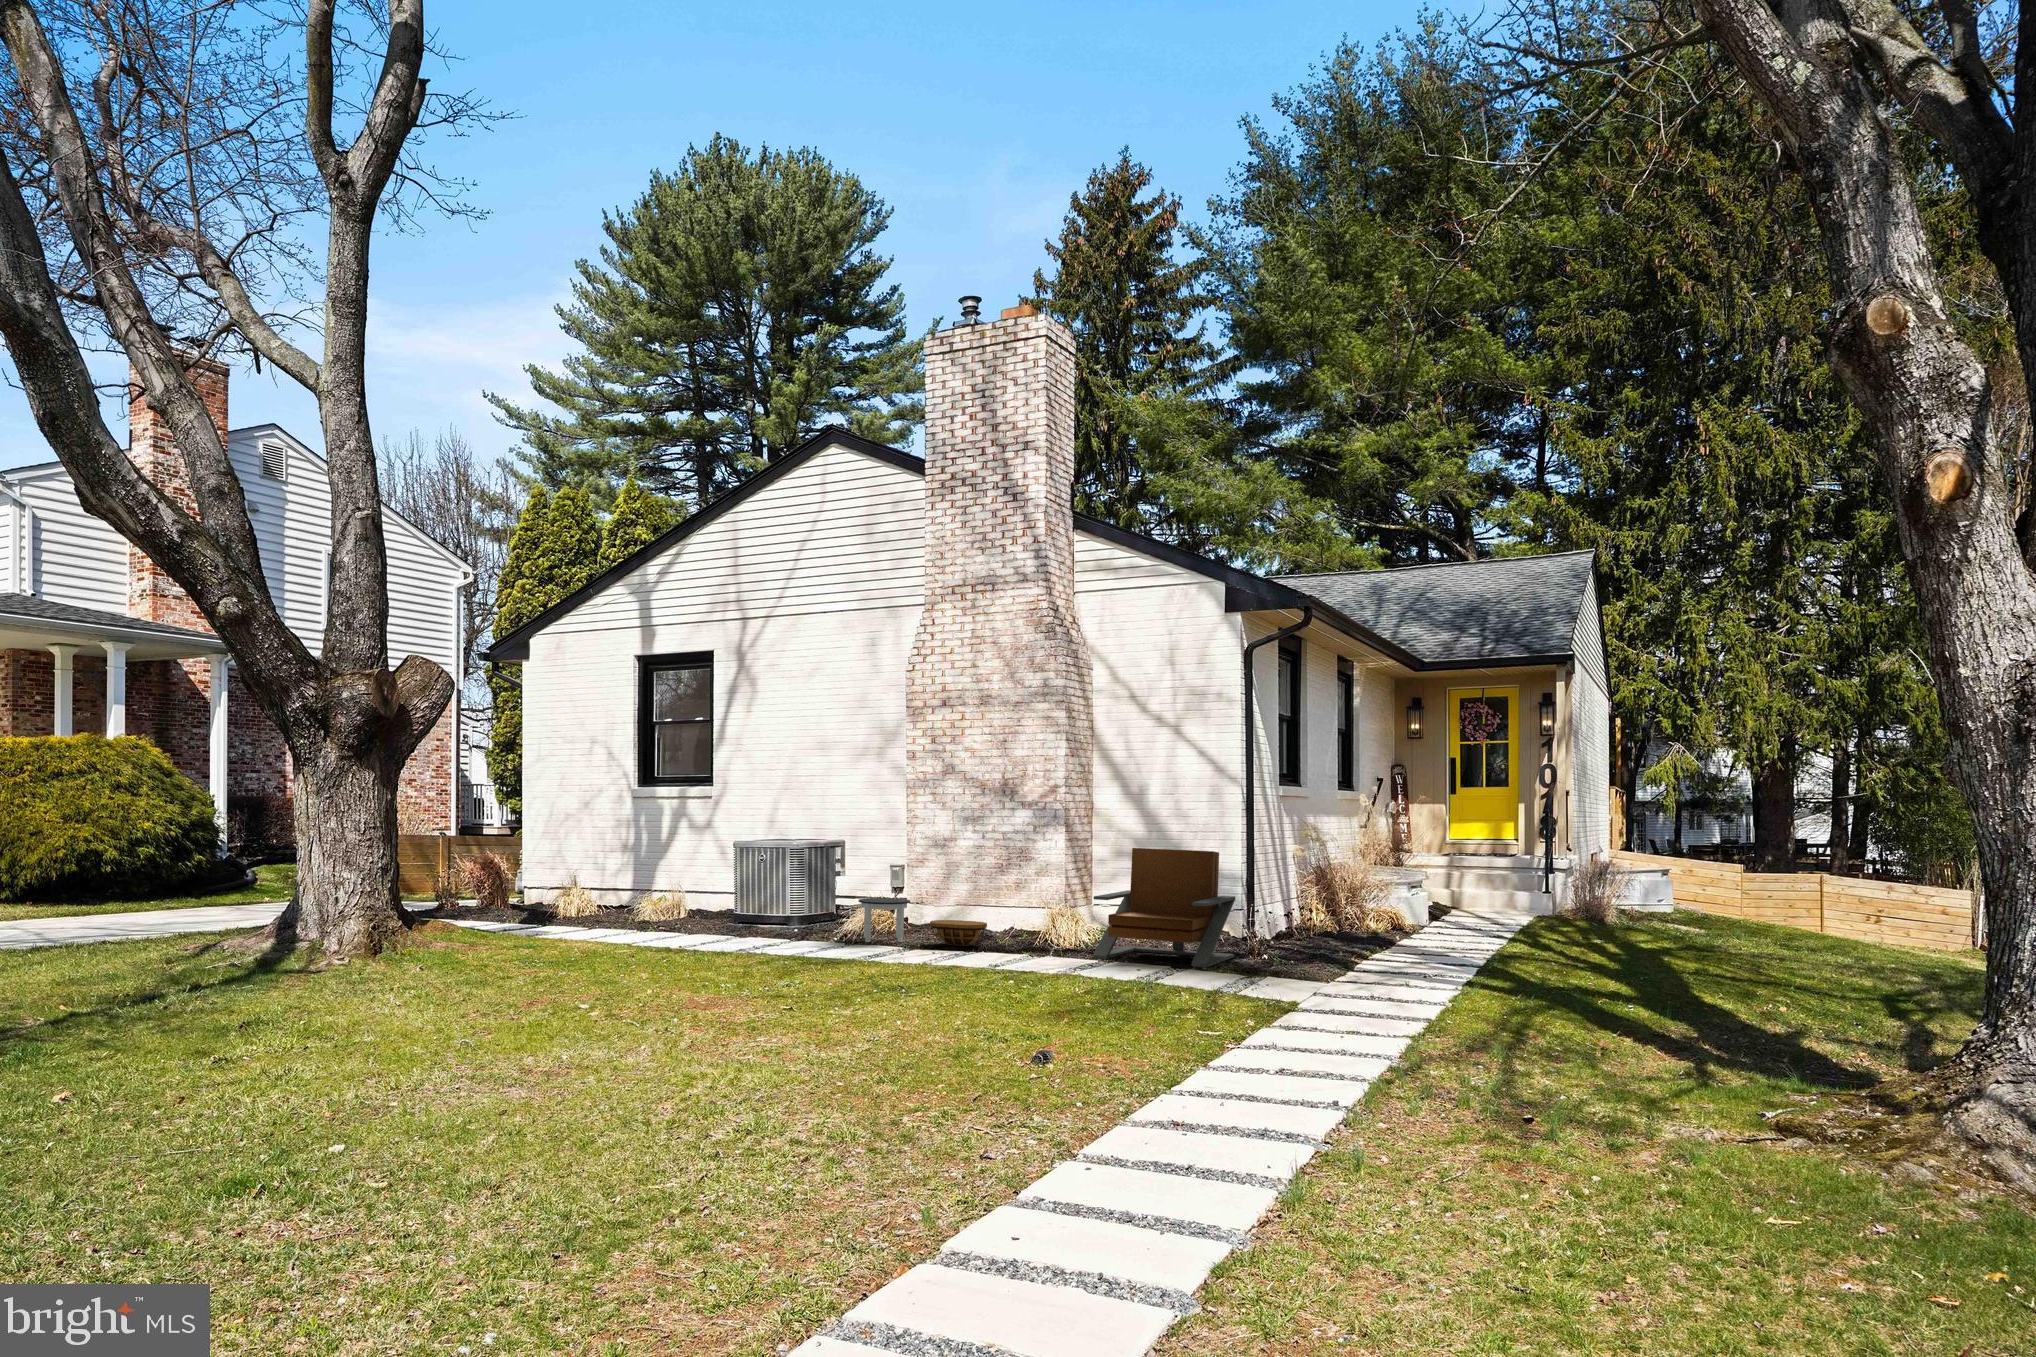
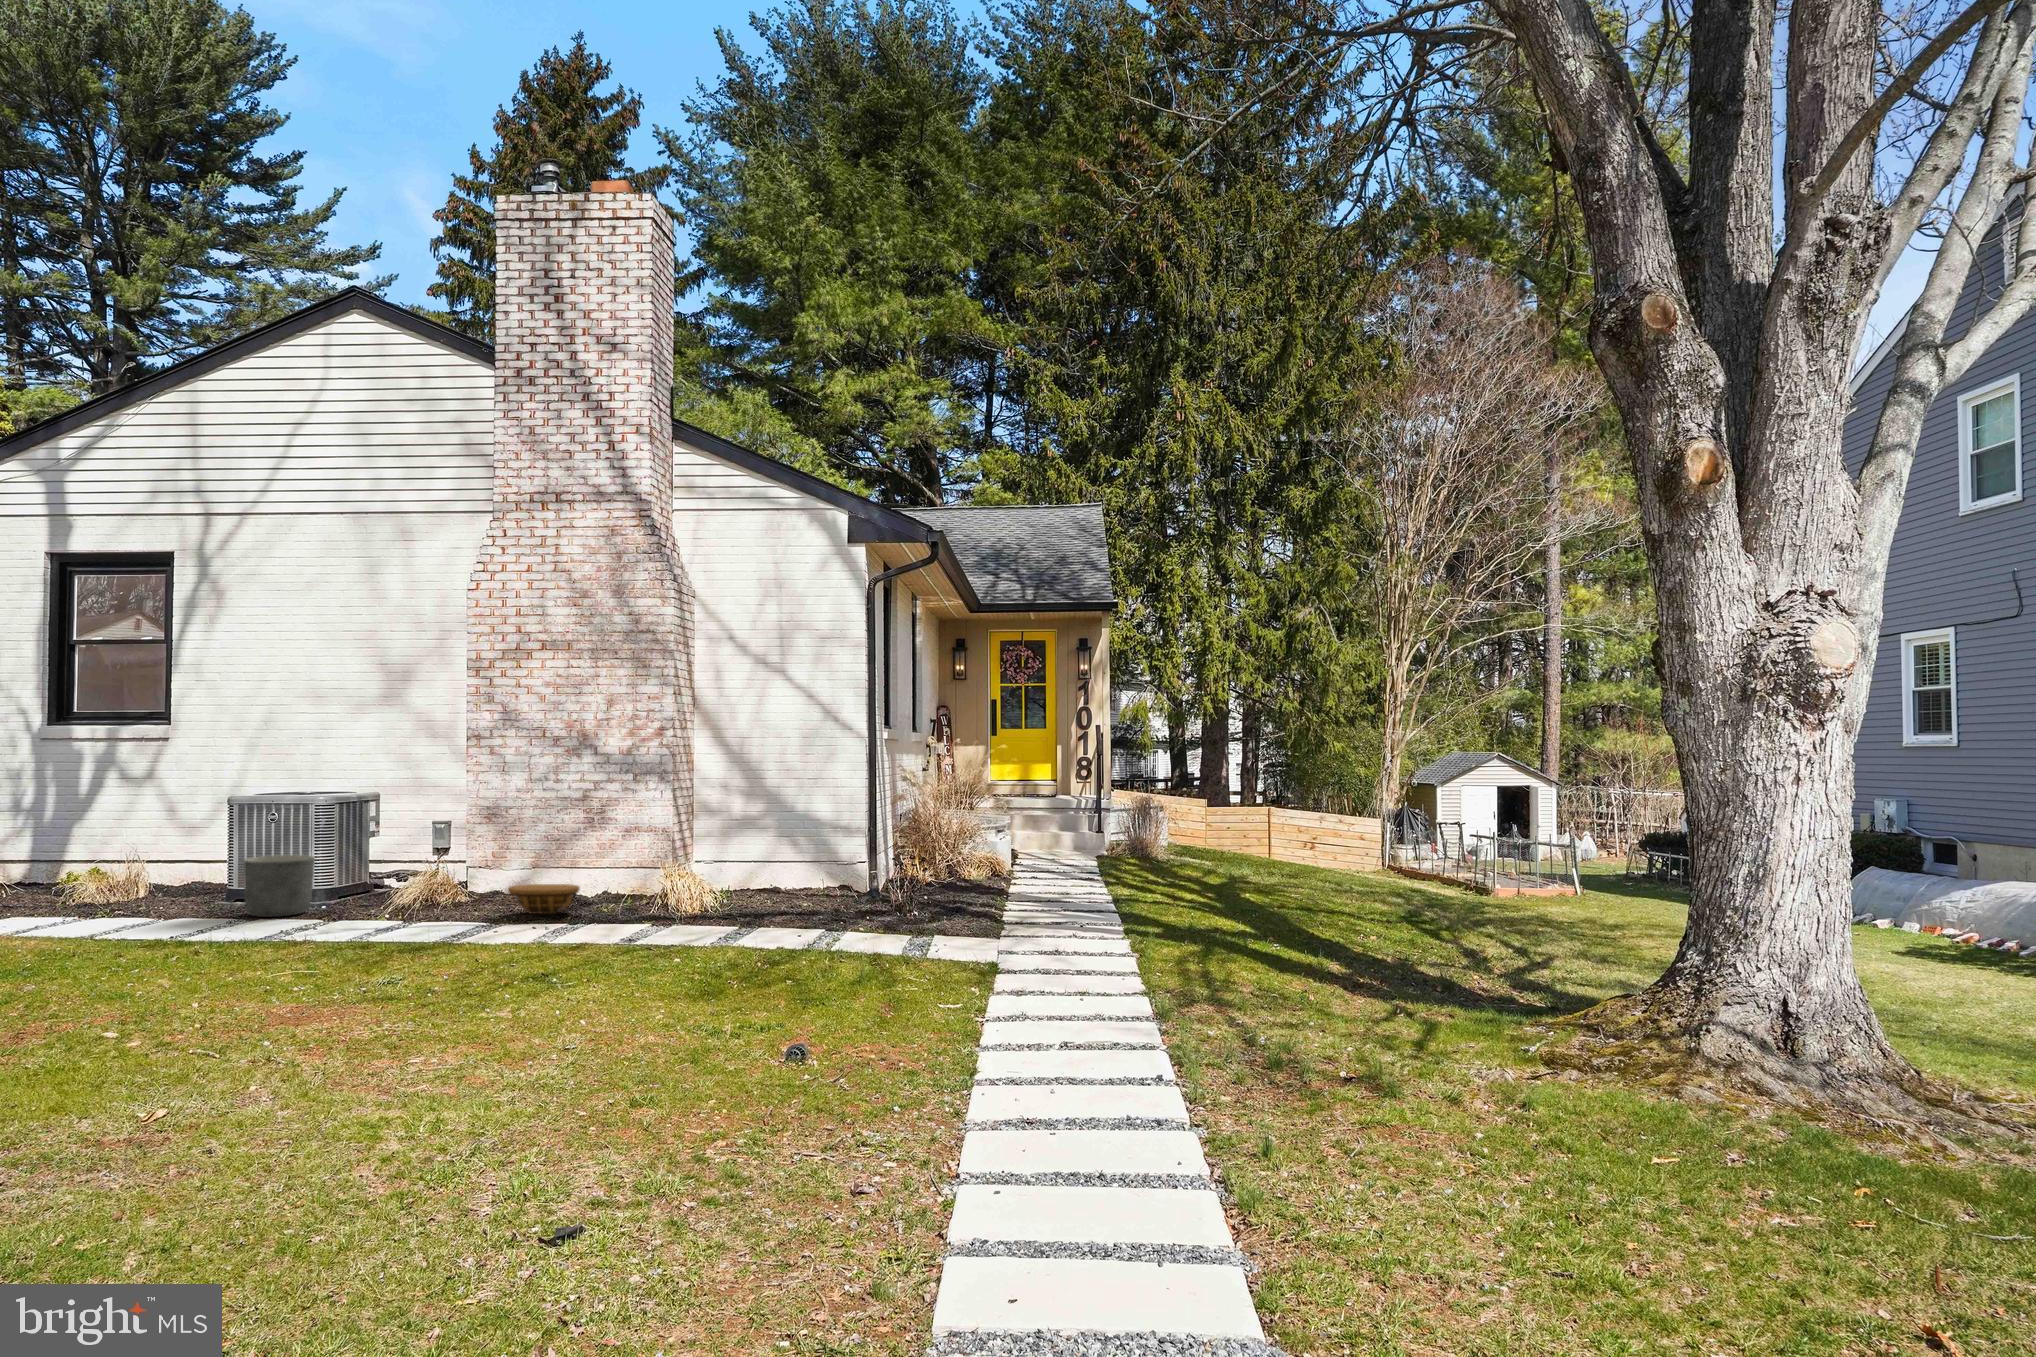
lounge chair: present [1092,848,1235,968] -> none [713,795,858,920]
planter: none [743,886,793,934] -> present [244,855,315,917]
round table: present [859,898,910,942] -> none [412,863,480,918]

